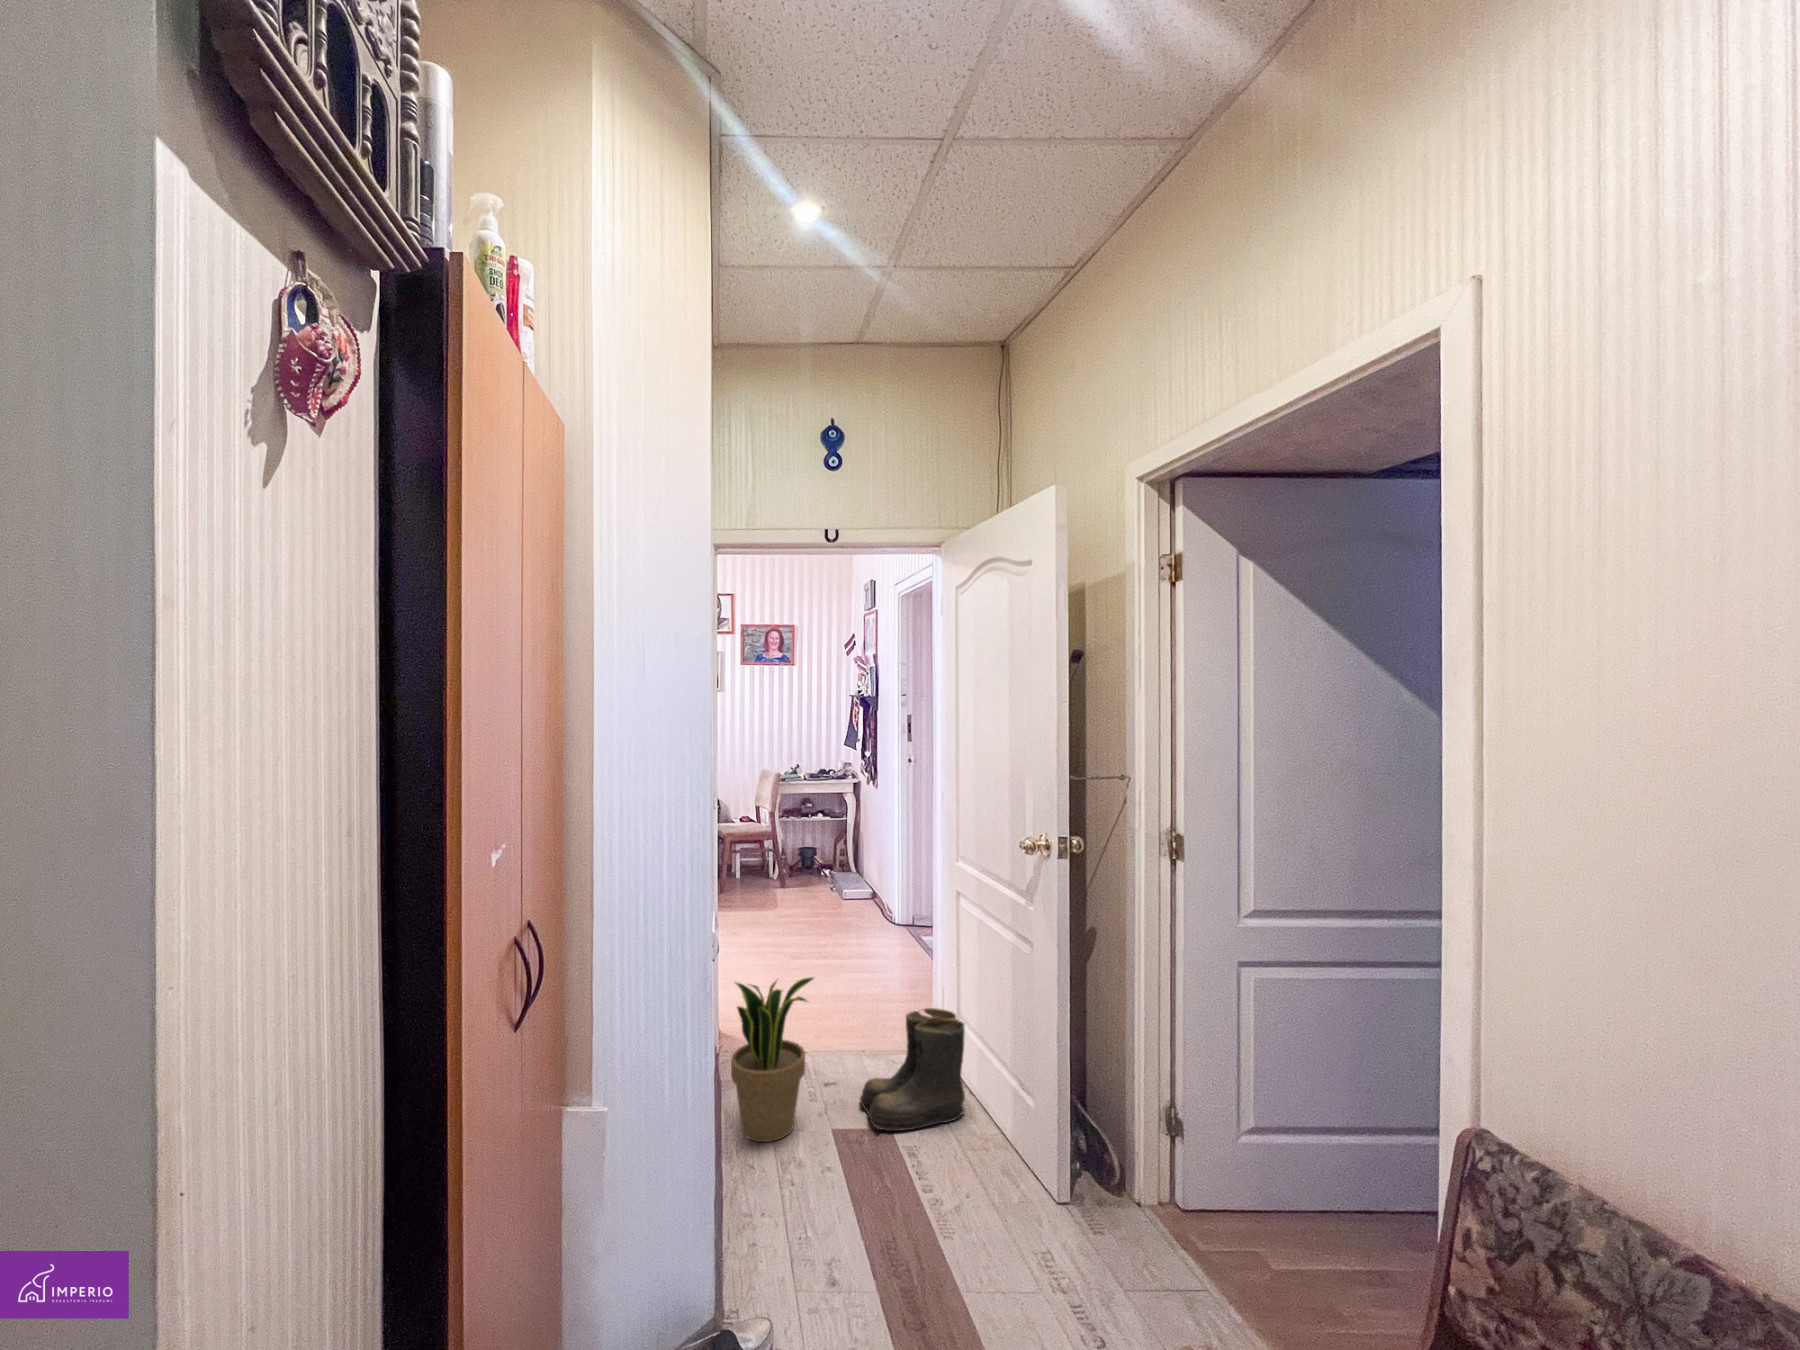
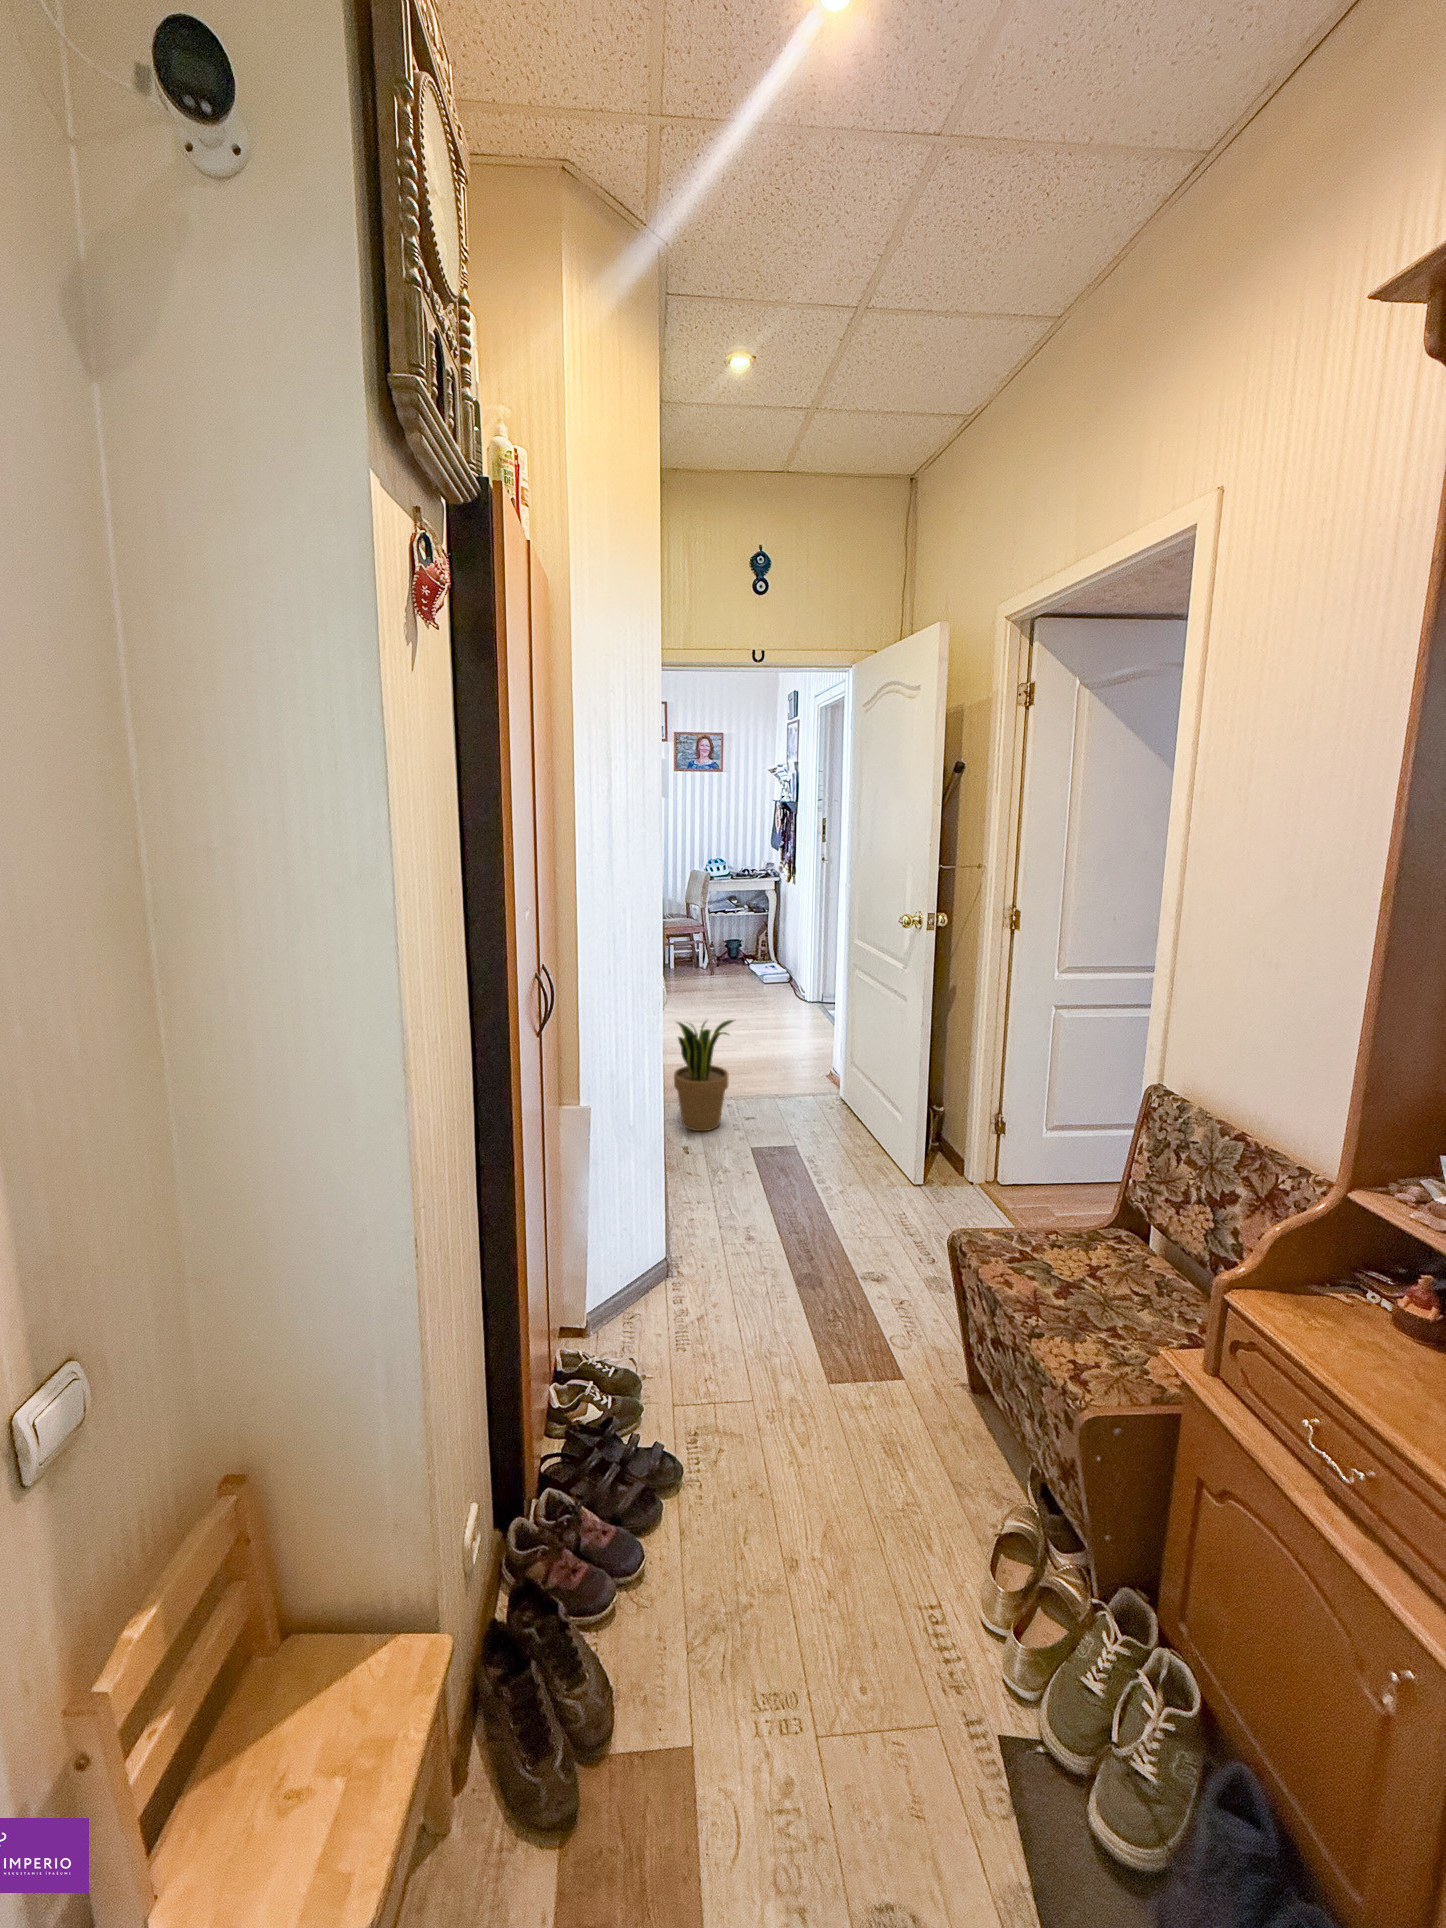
boots: present [860,1008,965,1131] -> none [769,1050,852,1132]

